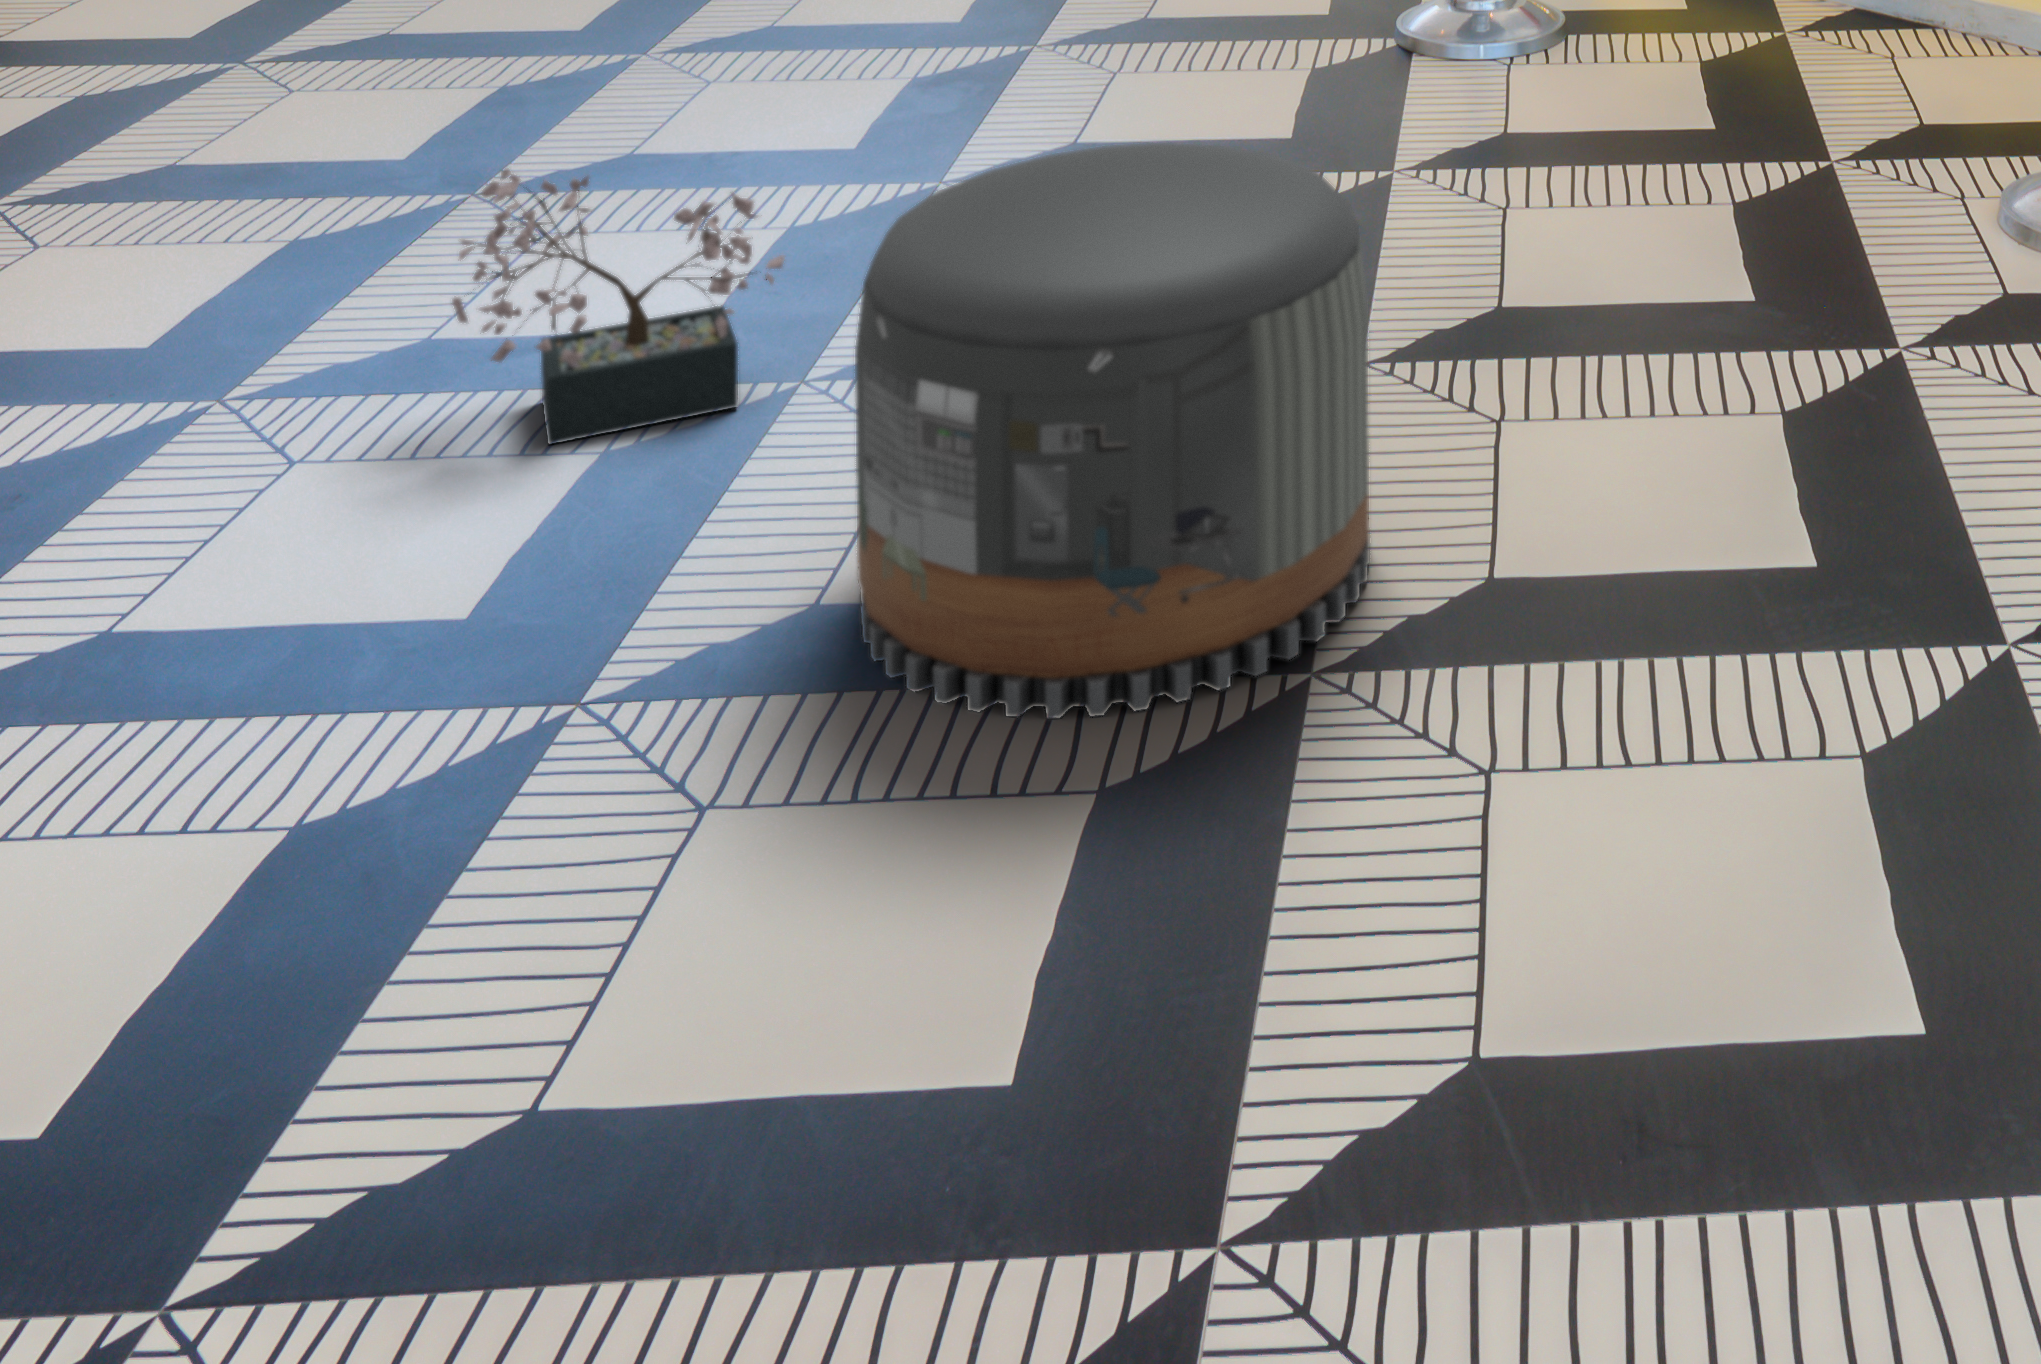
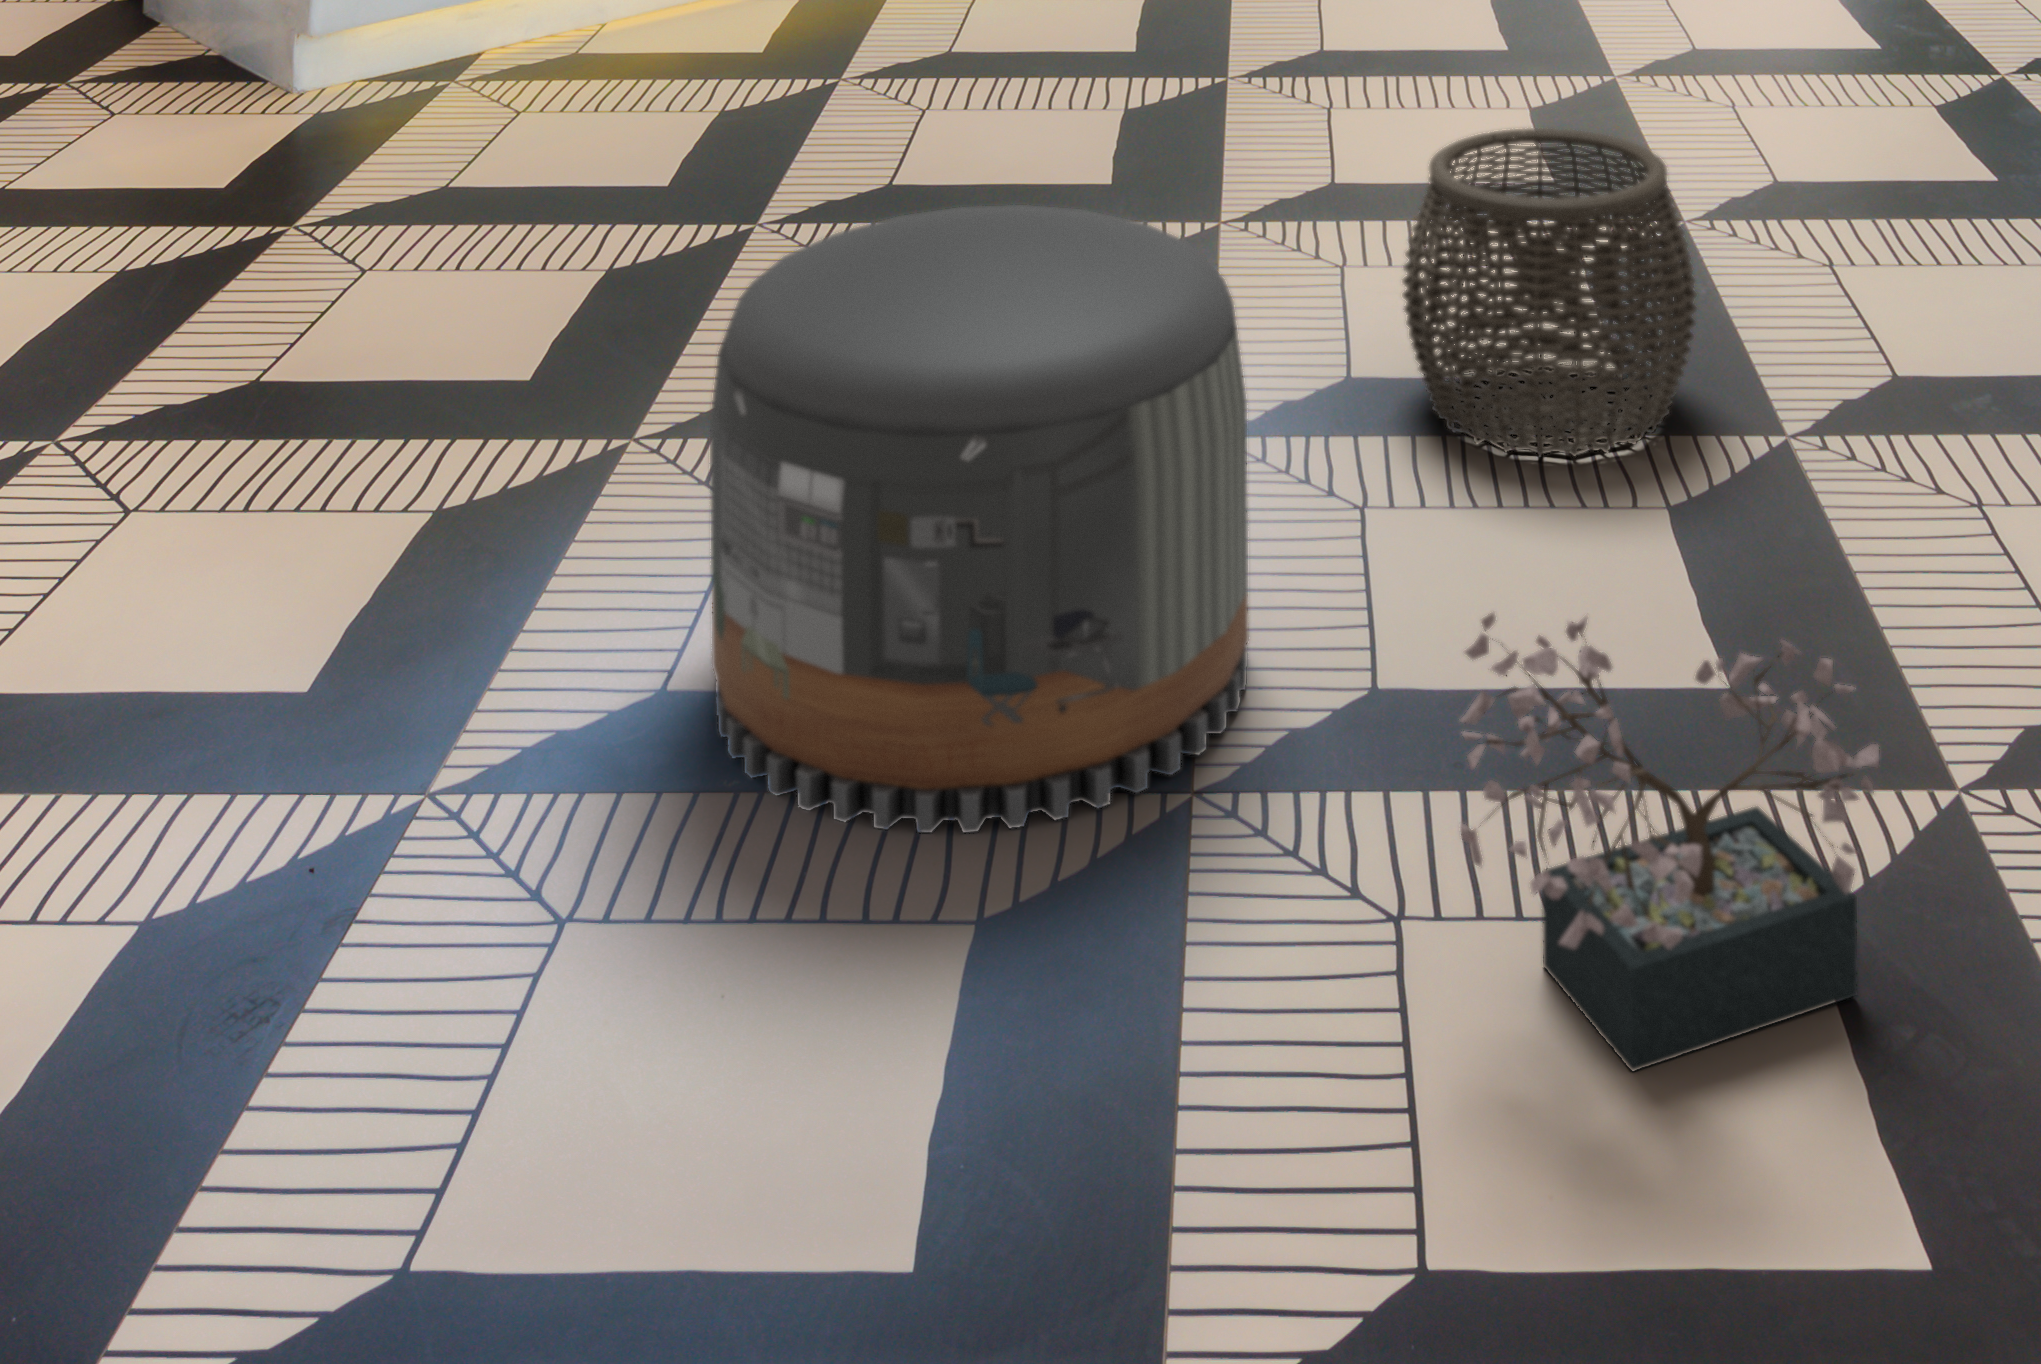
woven basket: none [1538,68,1812,372] -> present [1403,128,1696,457]
decorative plant: present [452,169,785,444] -> present [1460,613,1879,1071]

